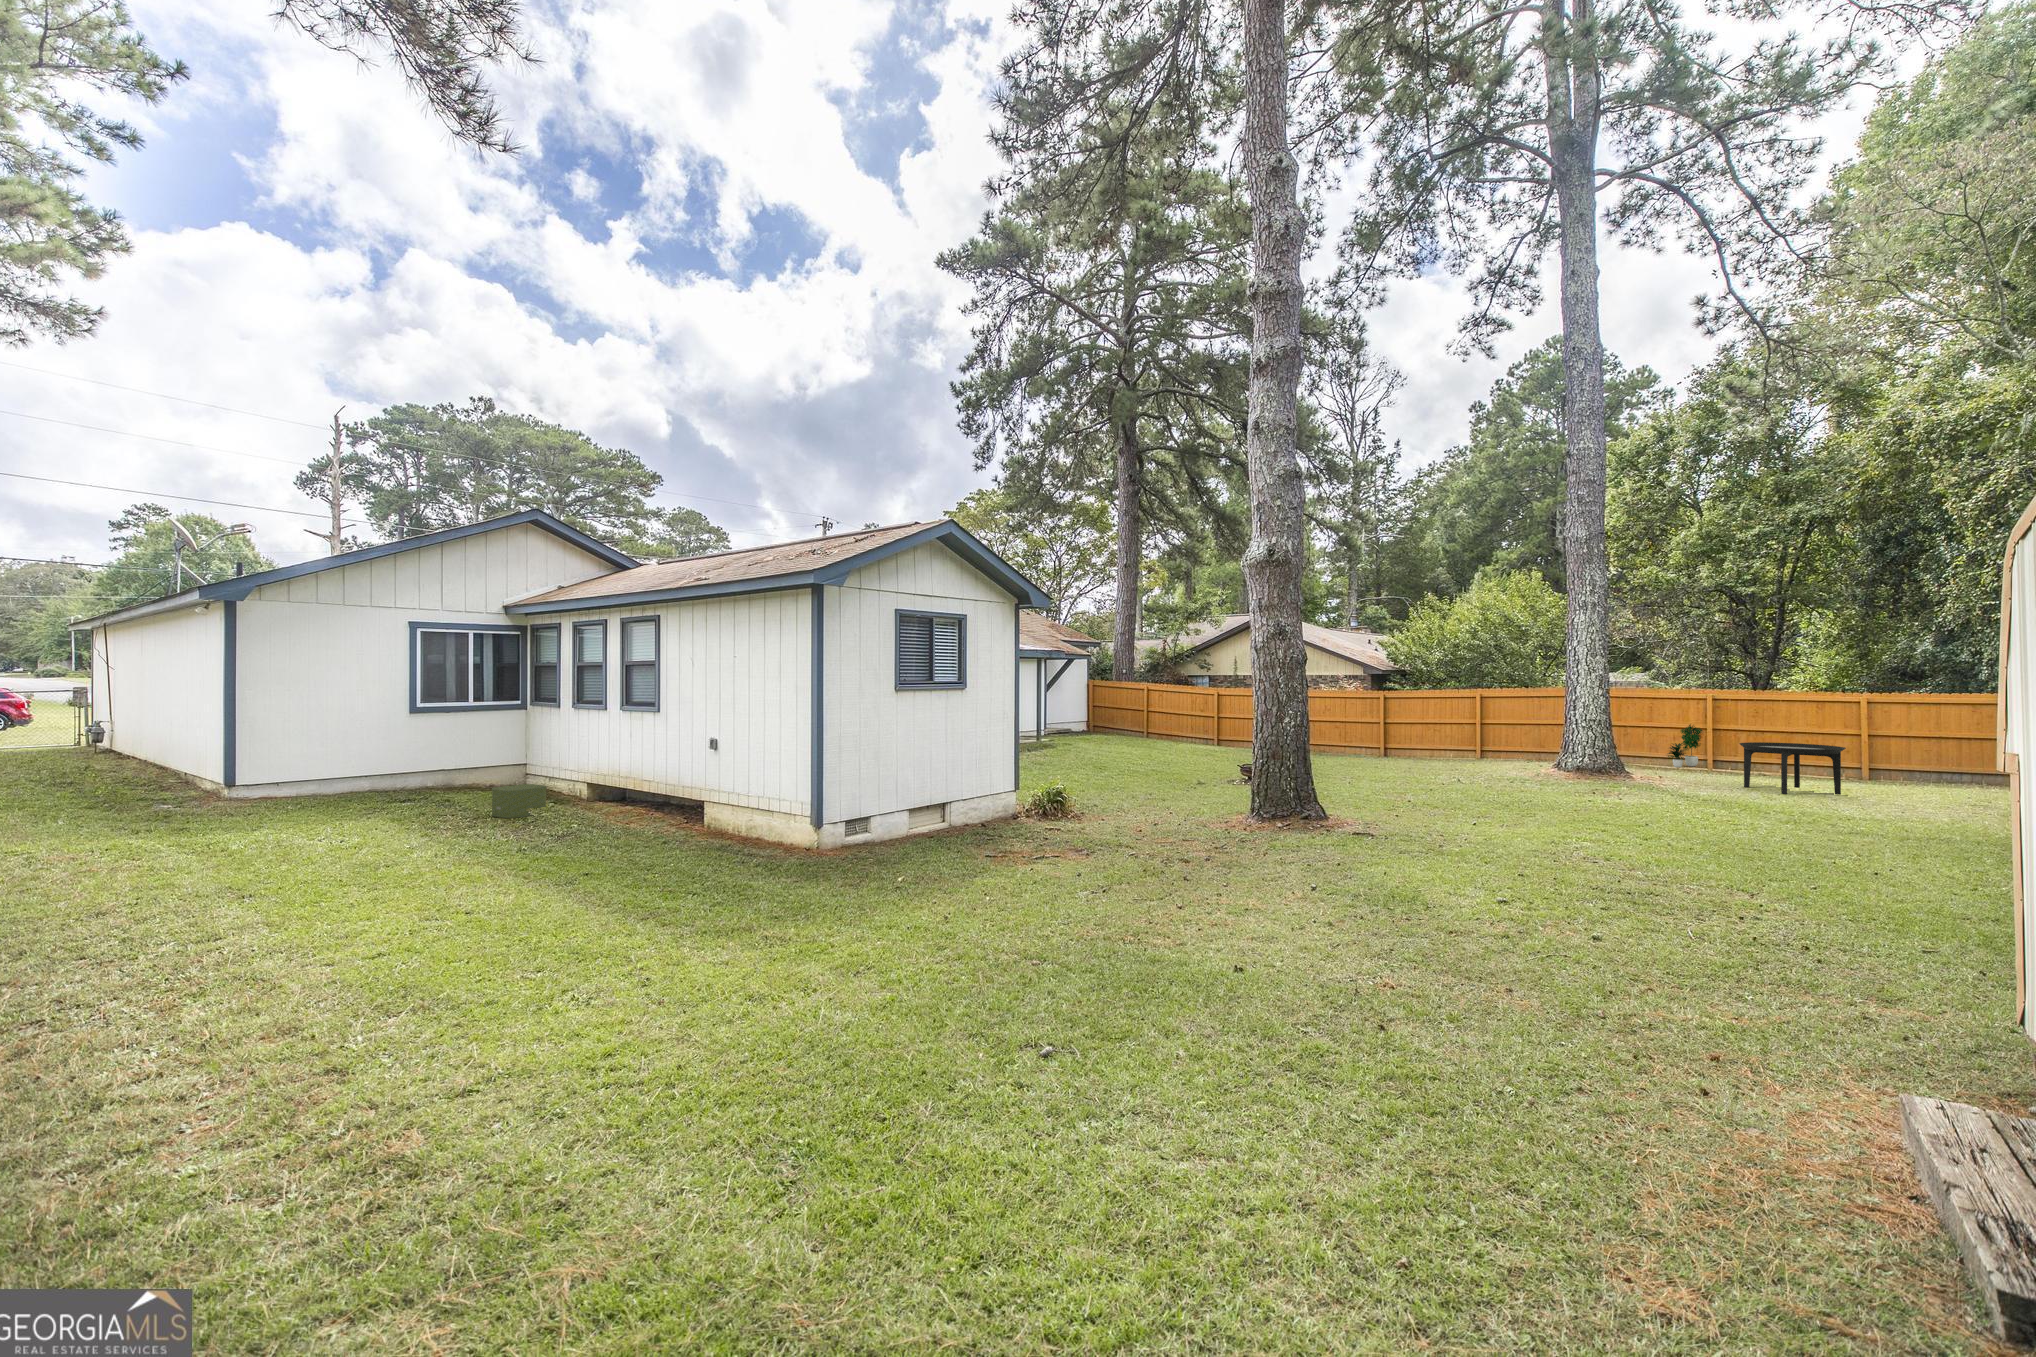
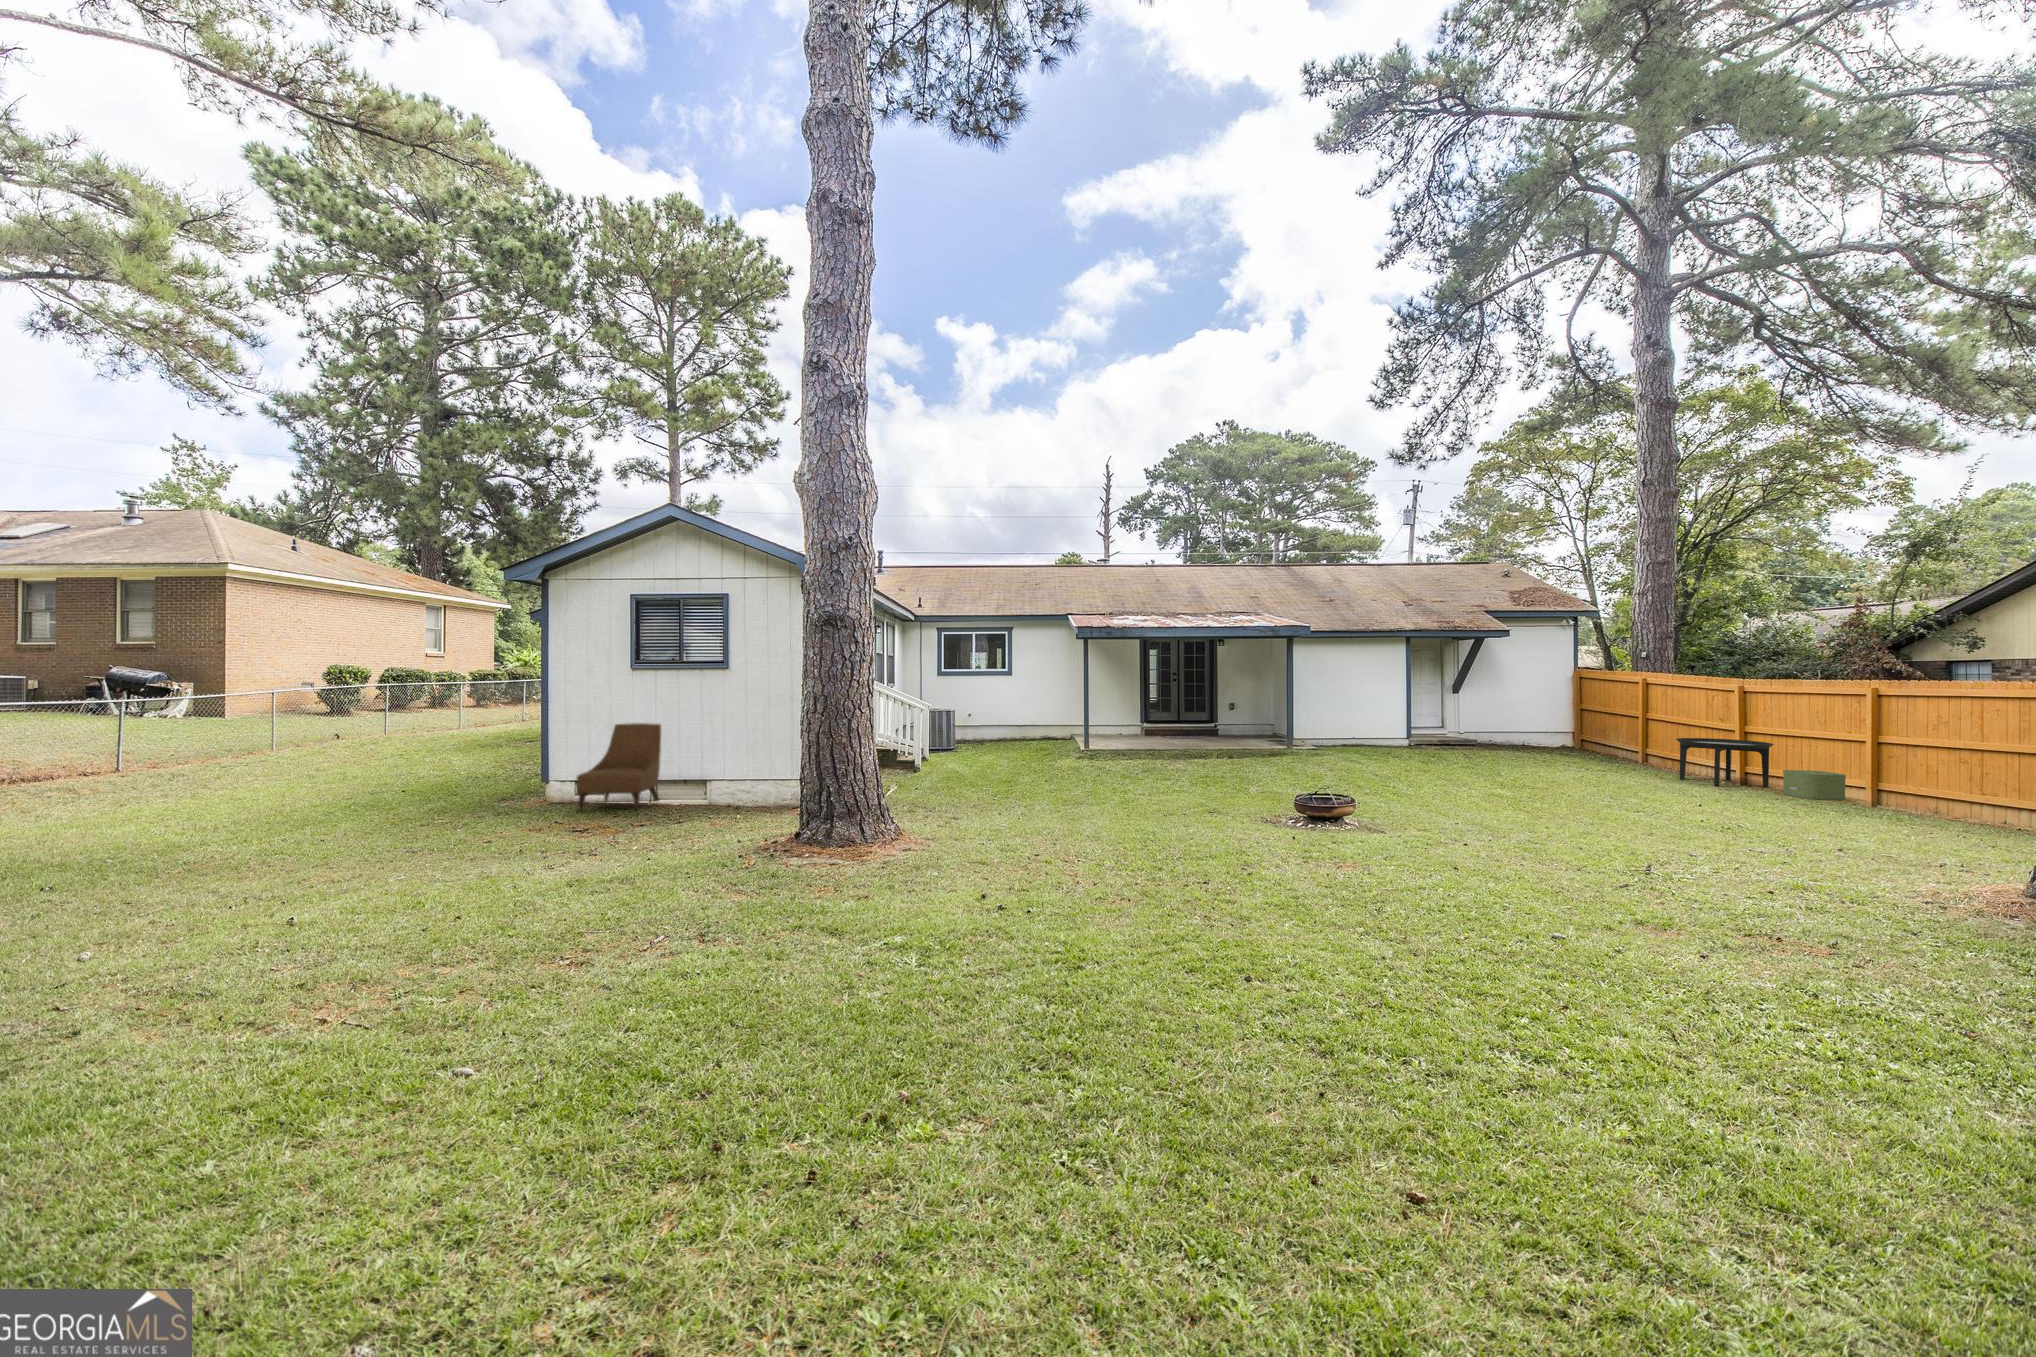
potted plant: present [1668,724,1702,767] -> none [1606,719,1643,760]
chair: none [563,732,651,824] -> present [577,723,661,810]
storage box: present [492,784,547,818] -> present [1783,770,1846,800]

